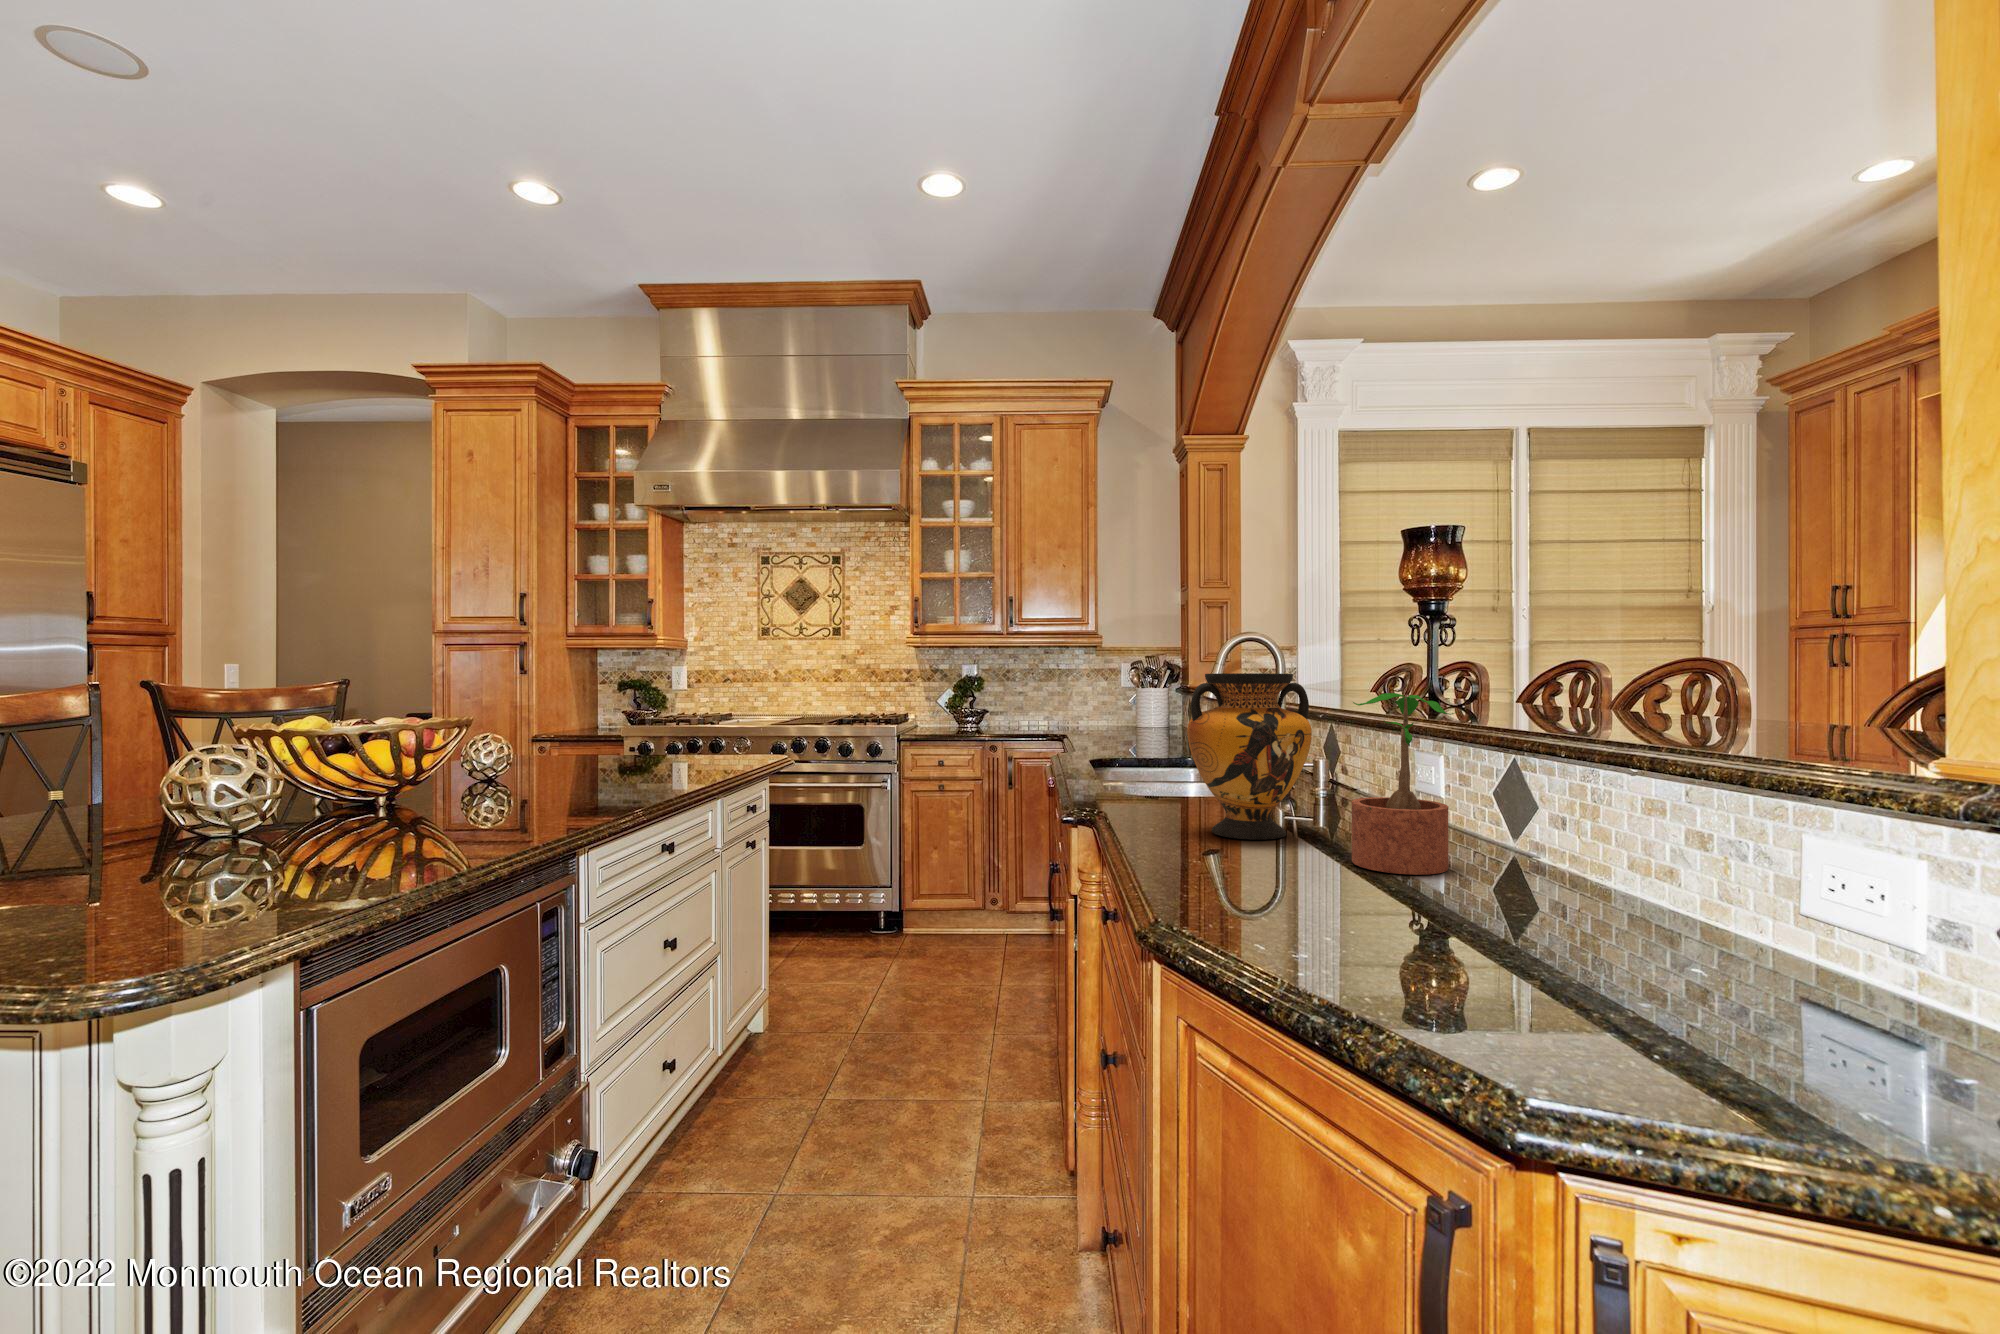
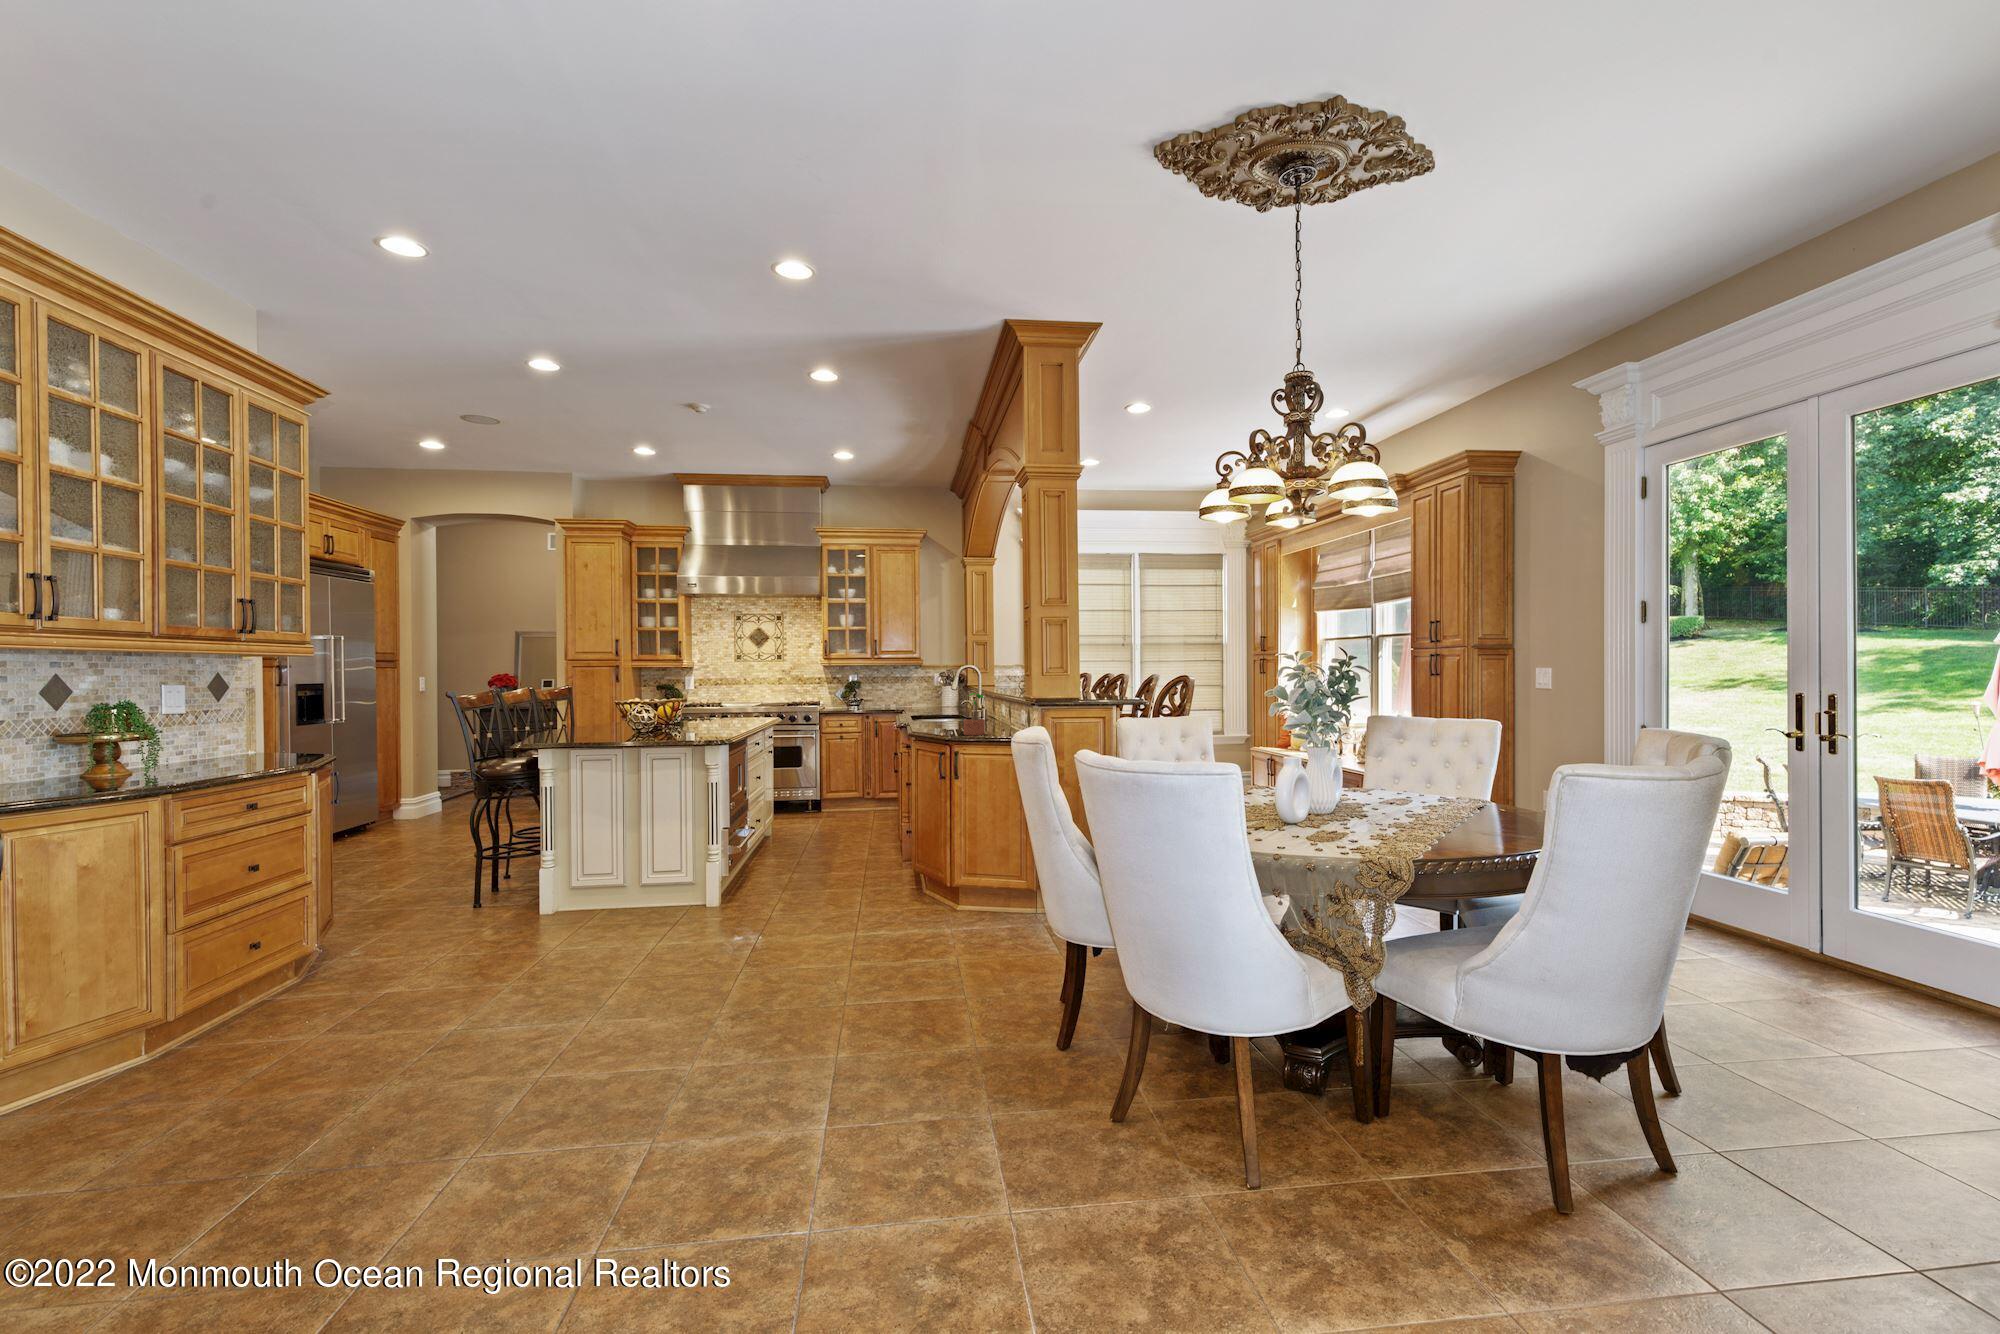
vase: present [1187,673,1312,840] -> none [929,687,962,732]

